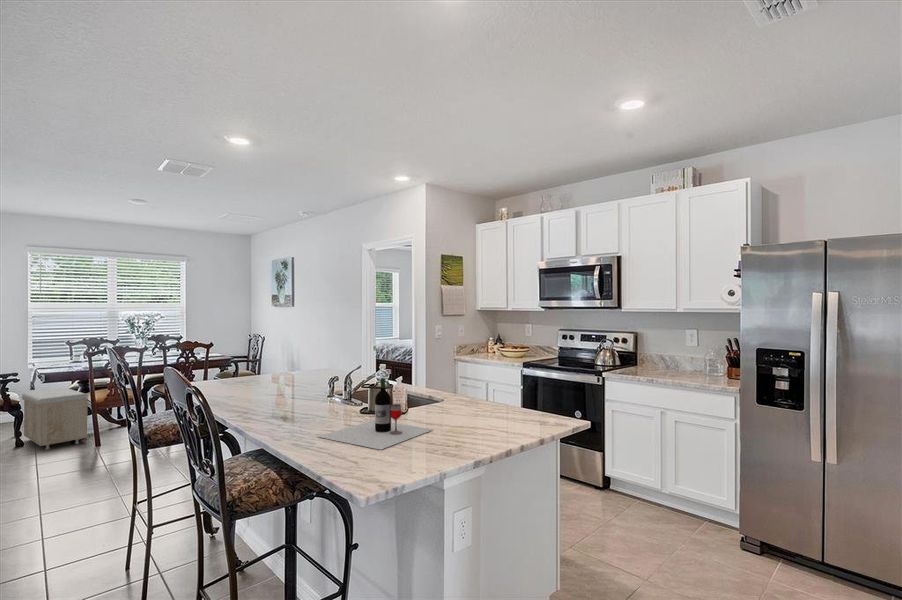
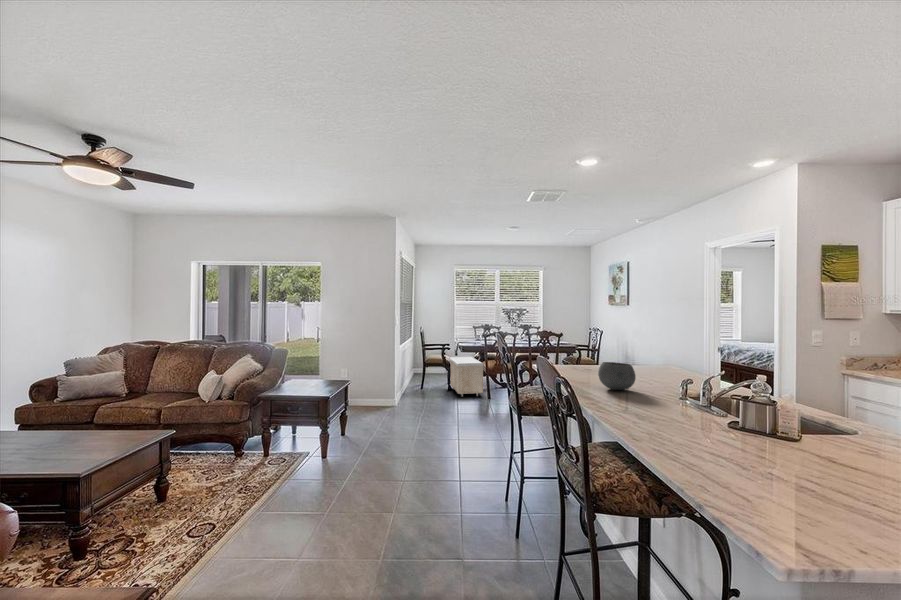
bowl: none [245,367,285,396] -> present [598,362,636,390]
wine bottle: present [318,378,433,450] -> none [685,399,862,493]

